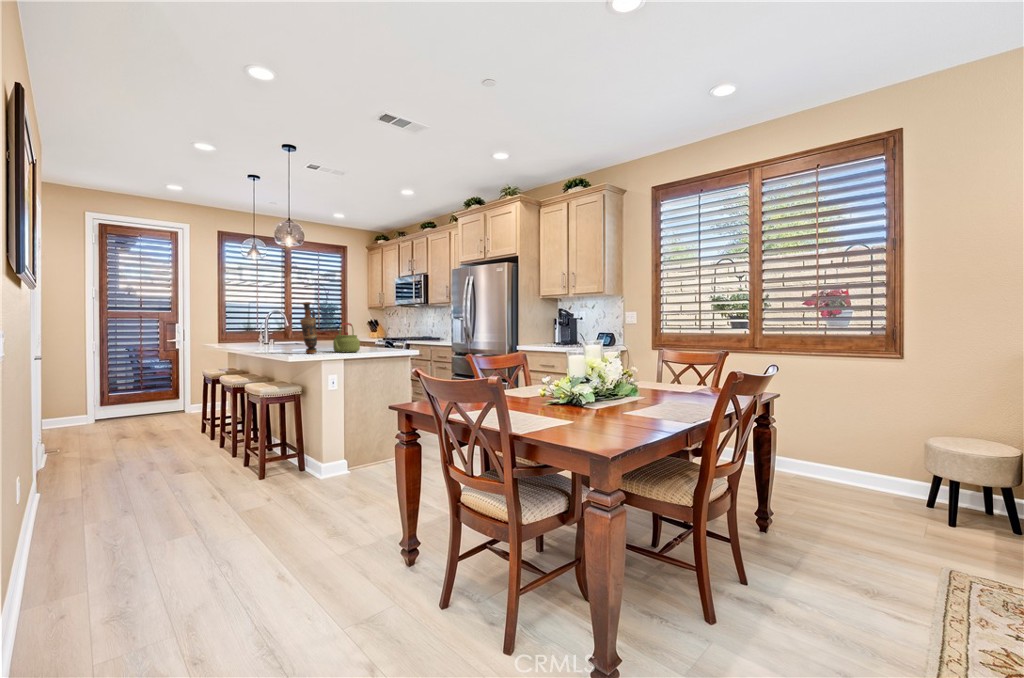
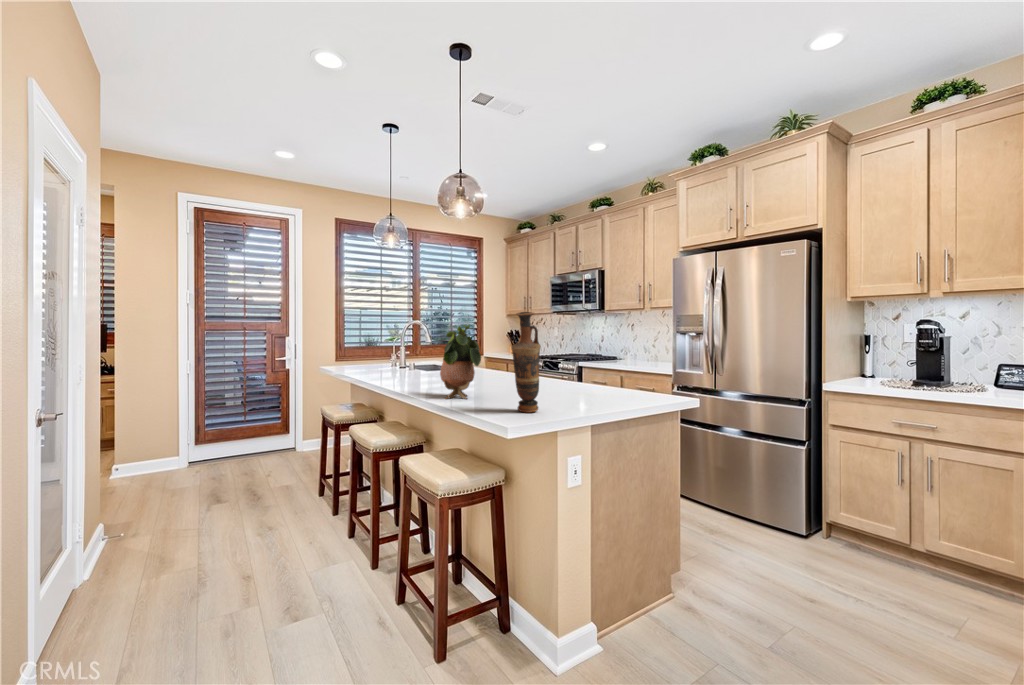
potted plant: none [270,310,294,351] -> present [440,325,481,399]
kettle: present [333,323,360,352] -> none [548,348,593,403]

